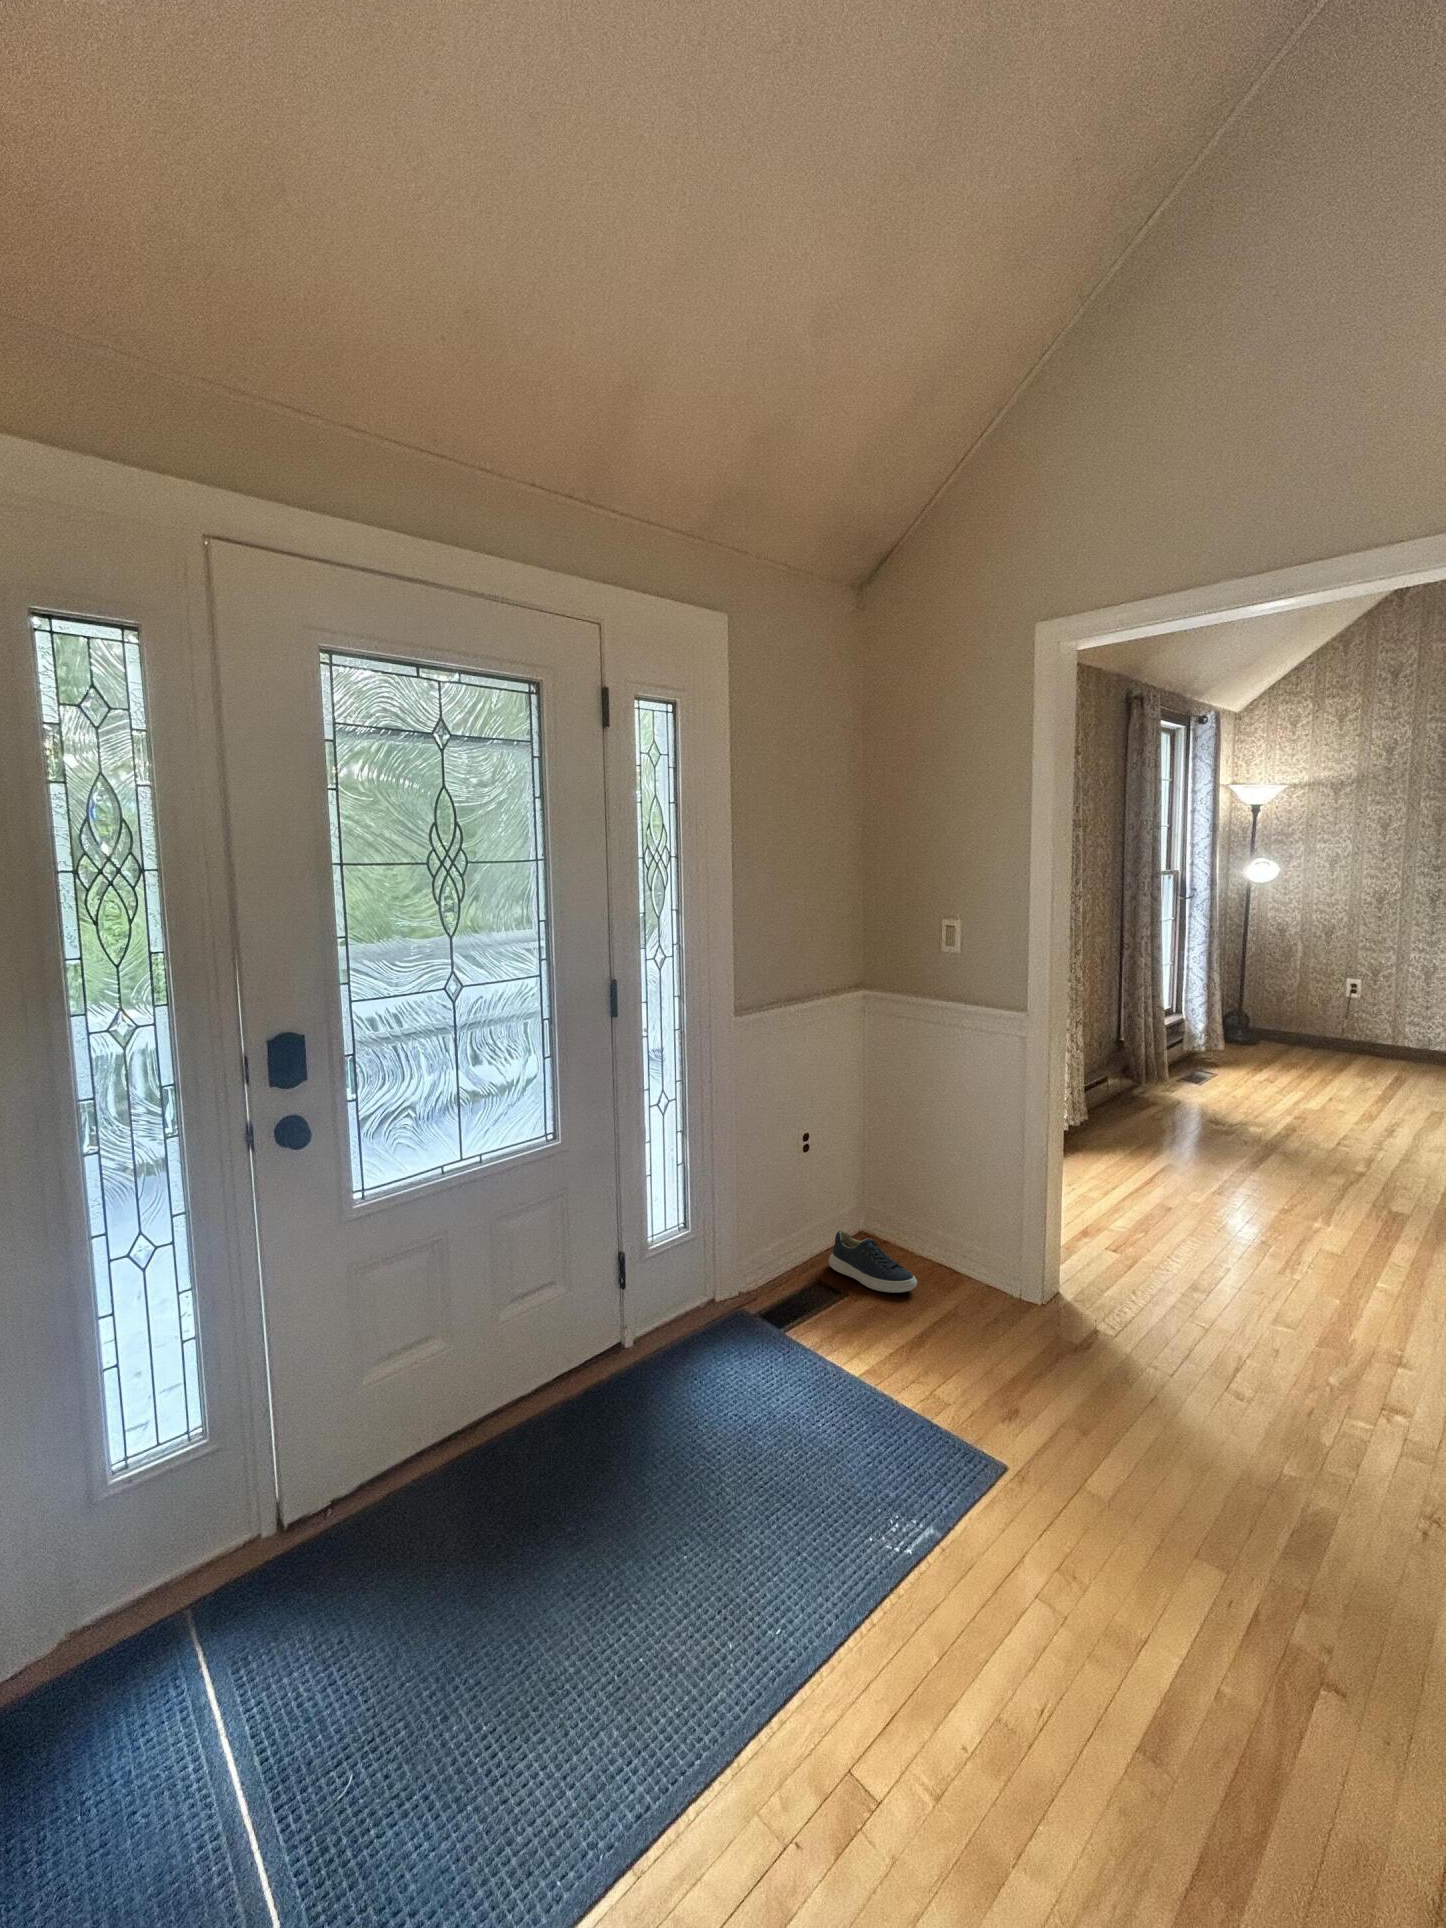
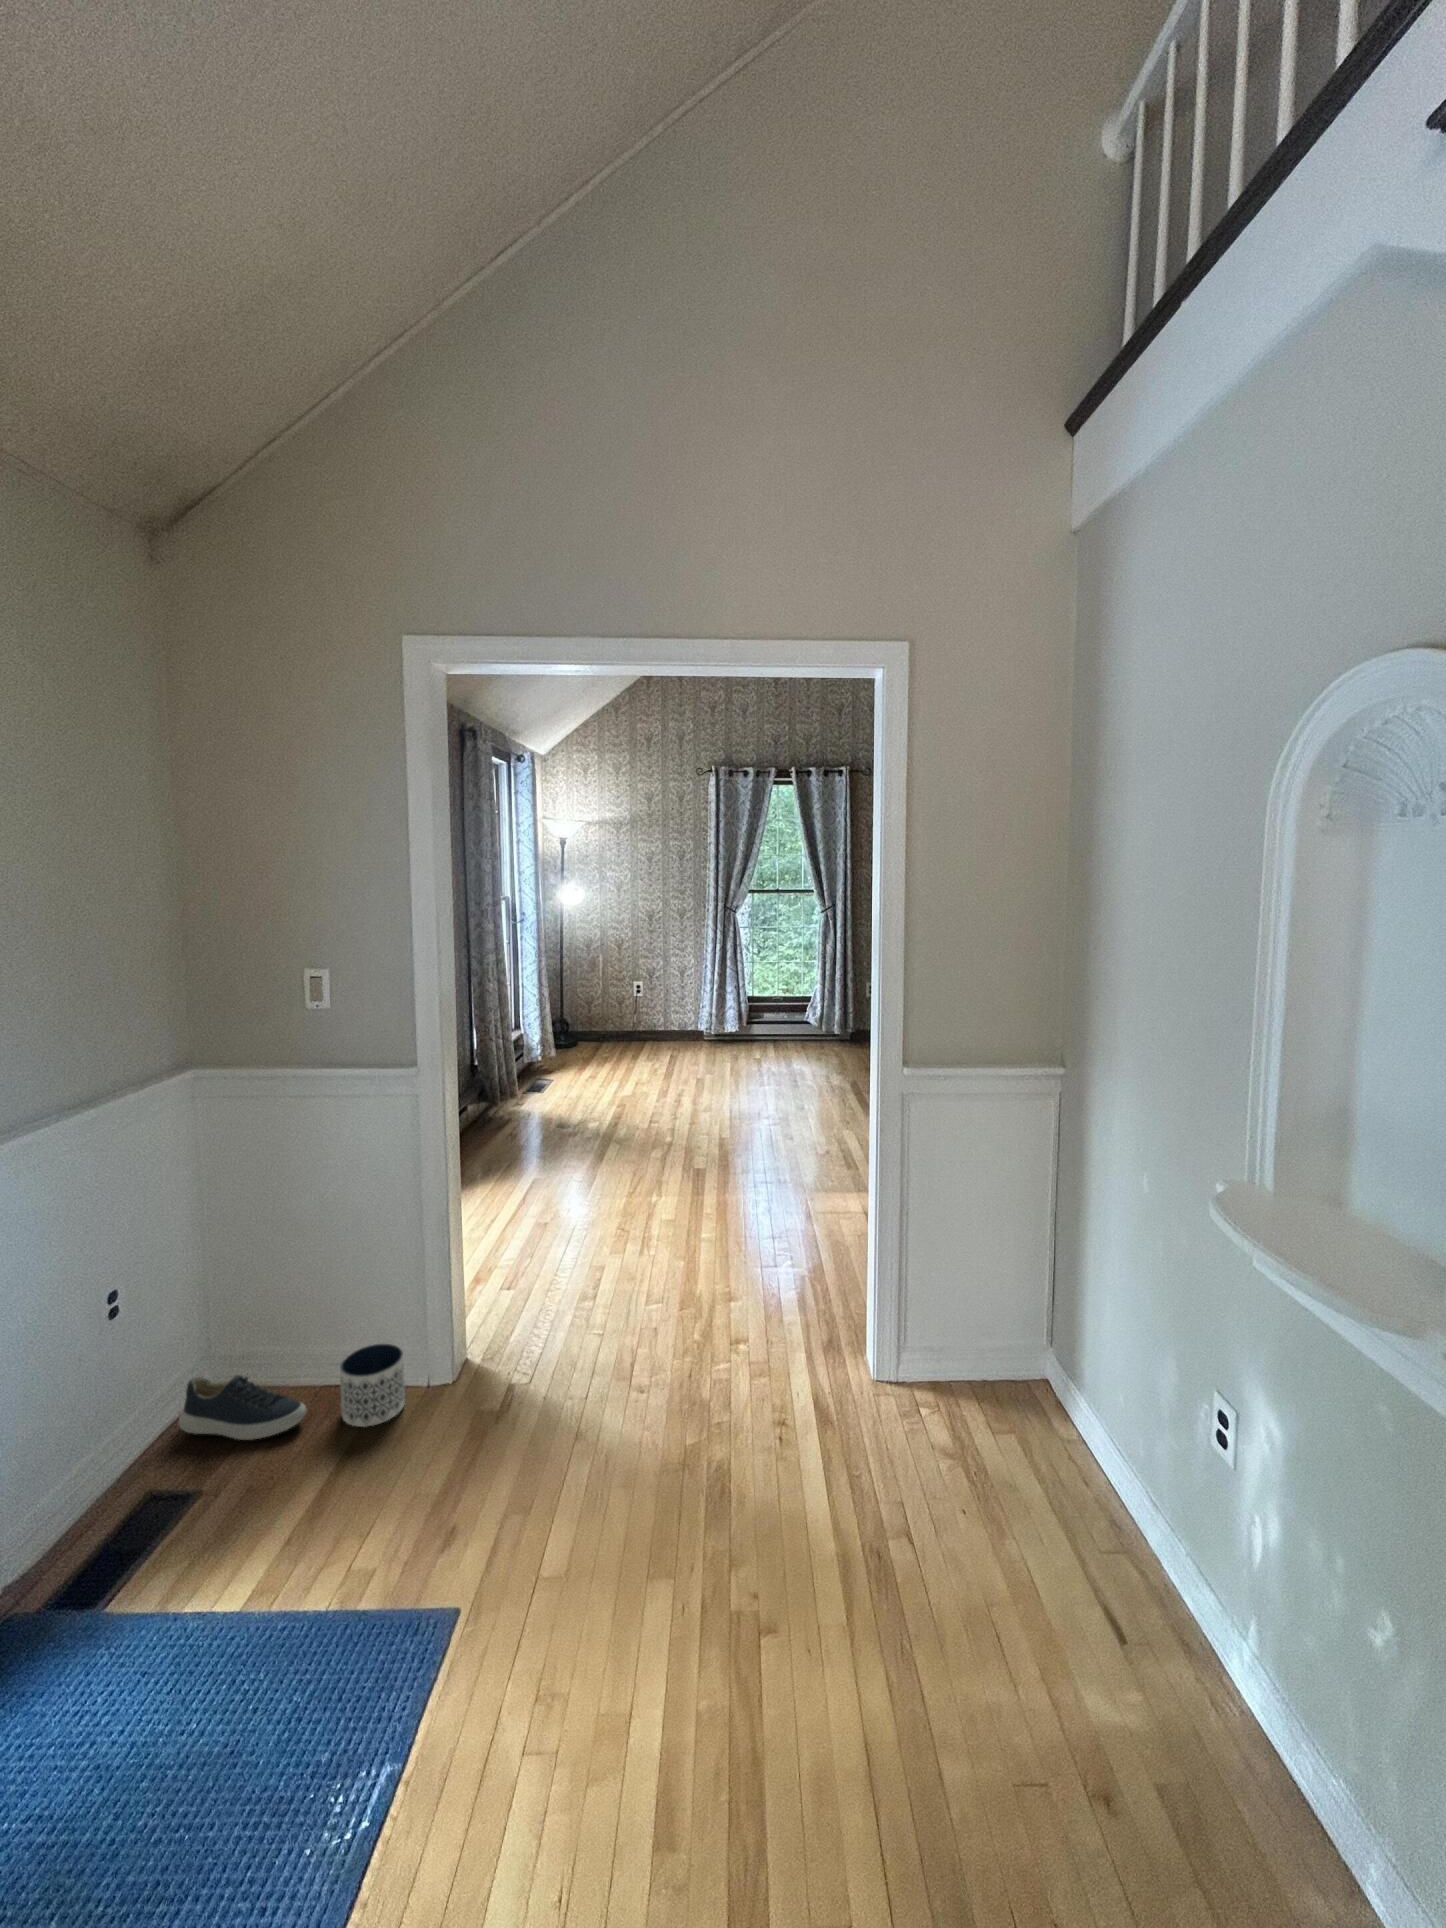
planter: none [944,1249,997,1315] -> present [340,1344,405,1427]

